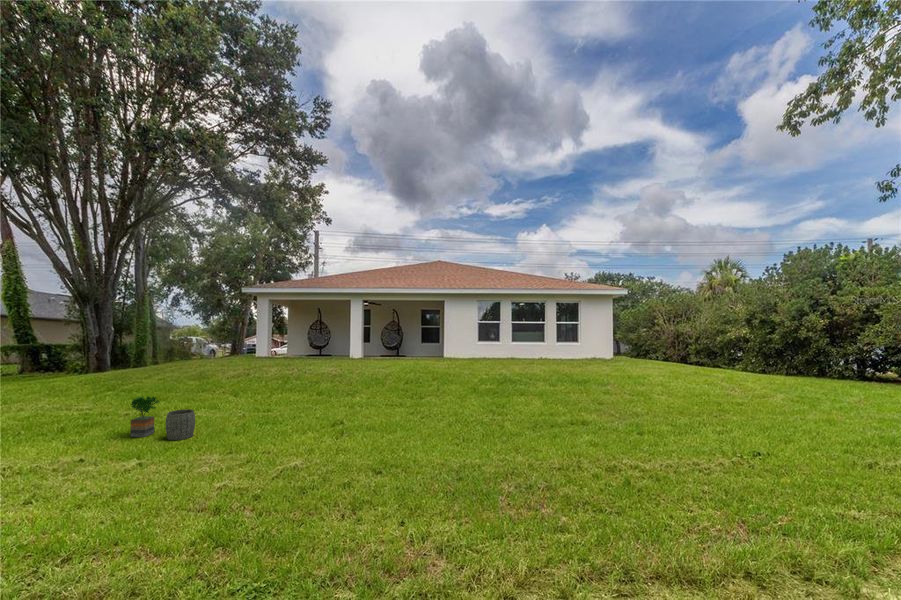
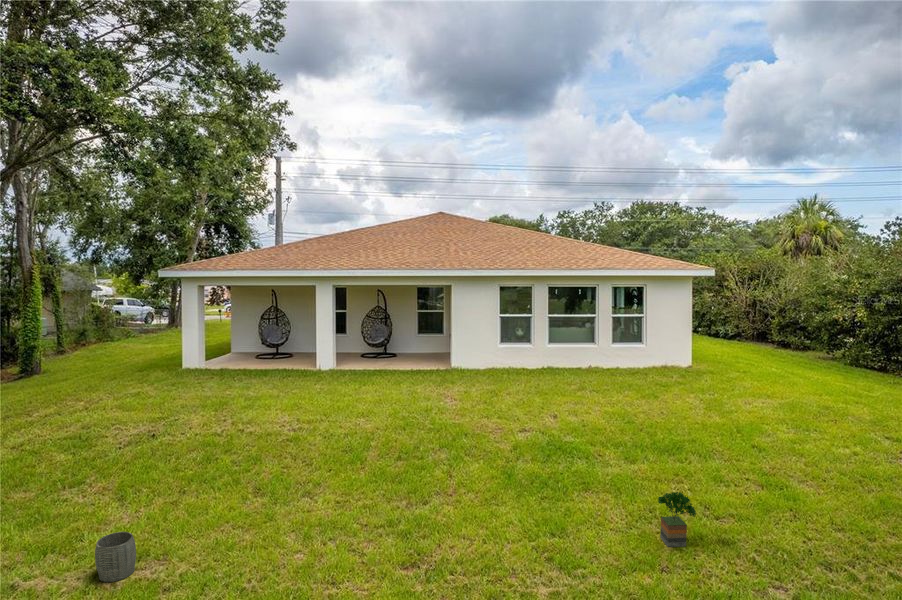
potted tree: present [131,397,159,437] -> present [658,492,696,547]

